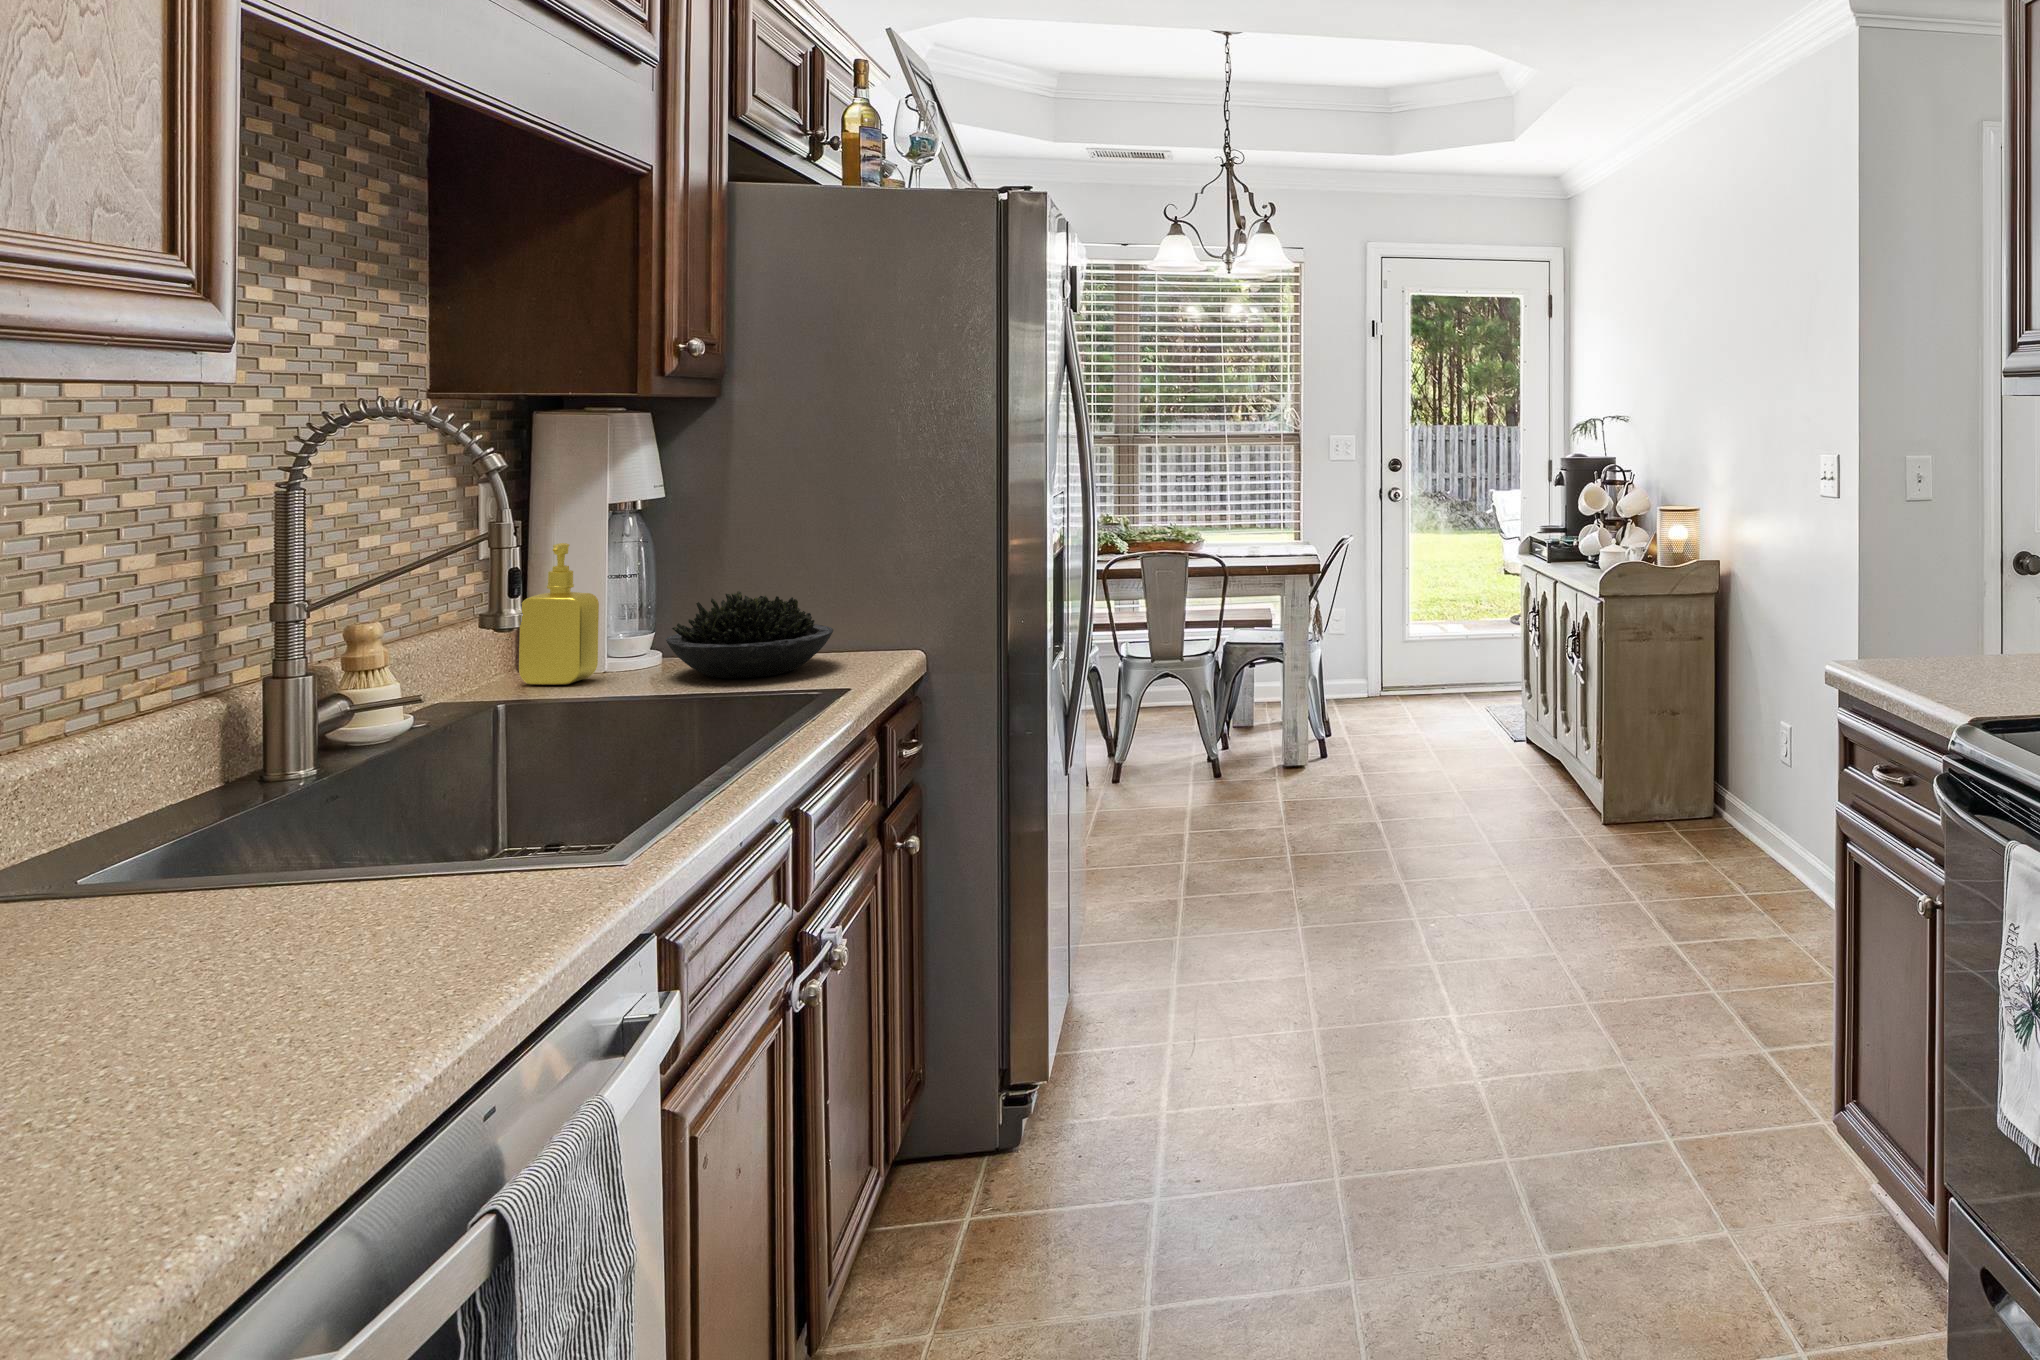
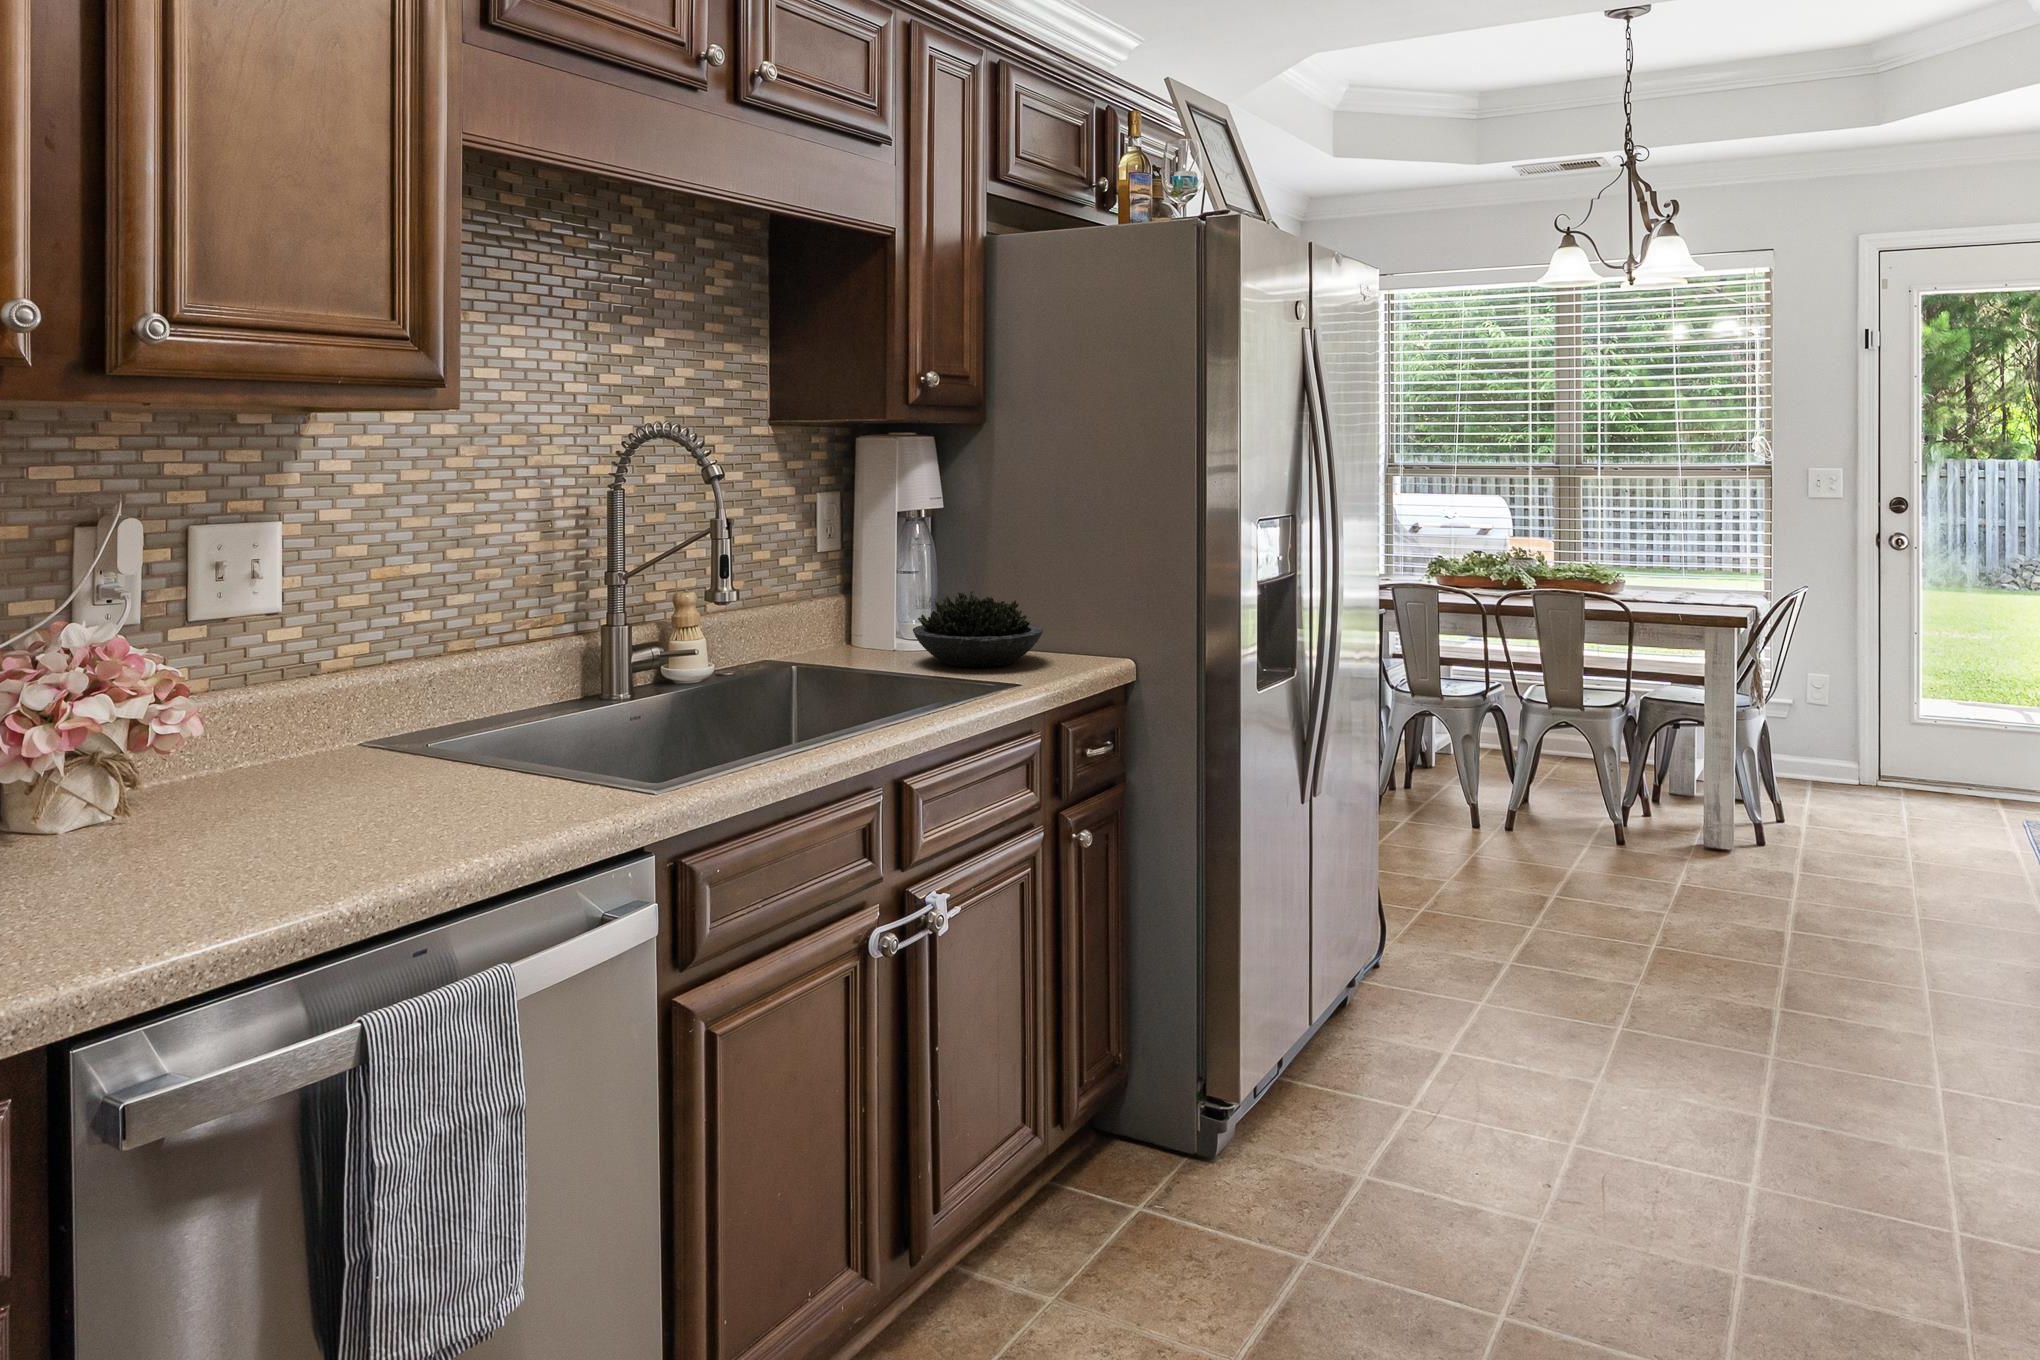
soap dispenser: present [519,543,599,685] -> none [820,542,873,657]

